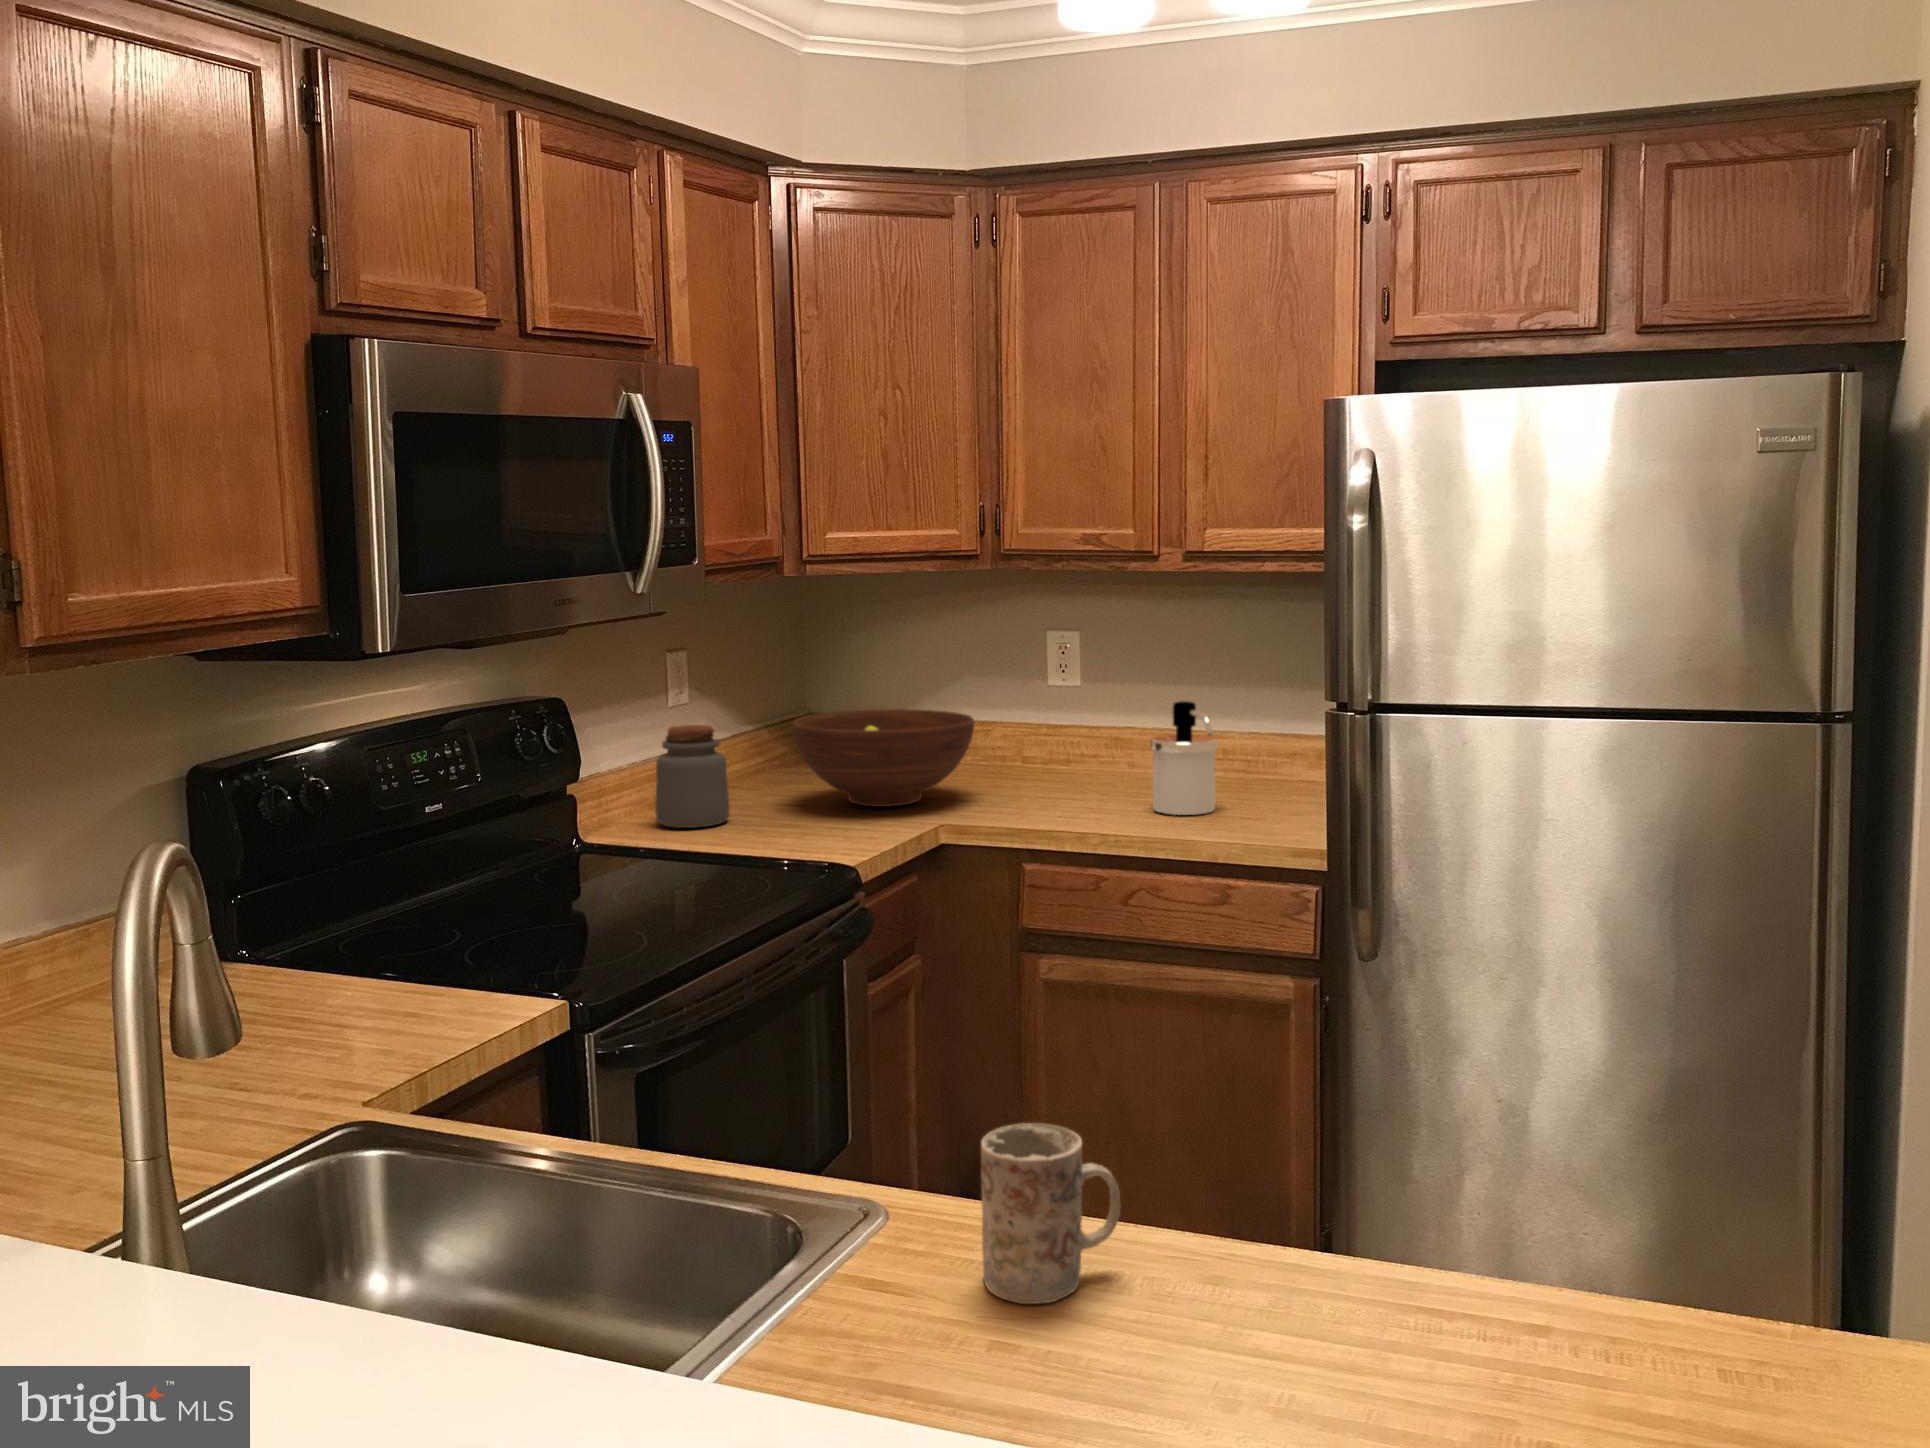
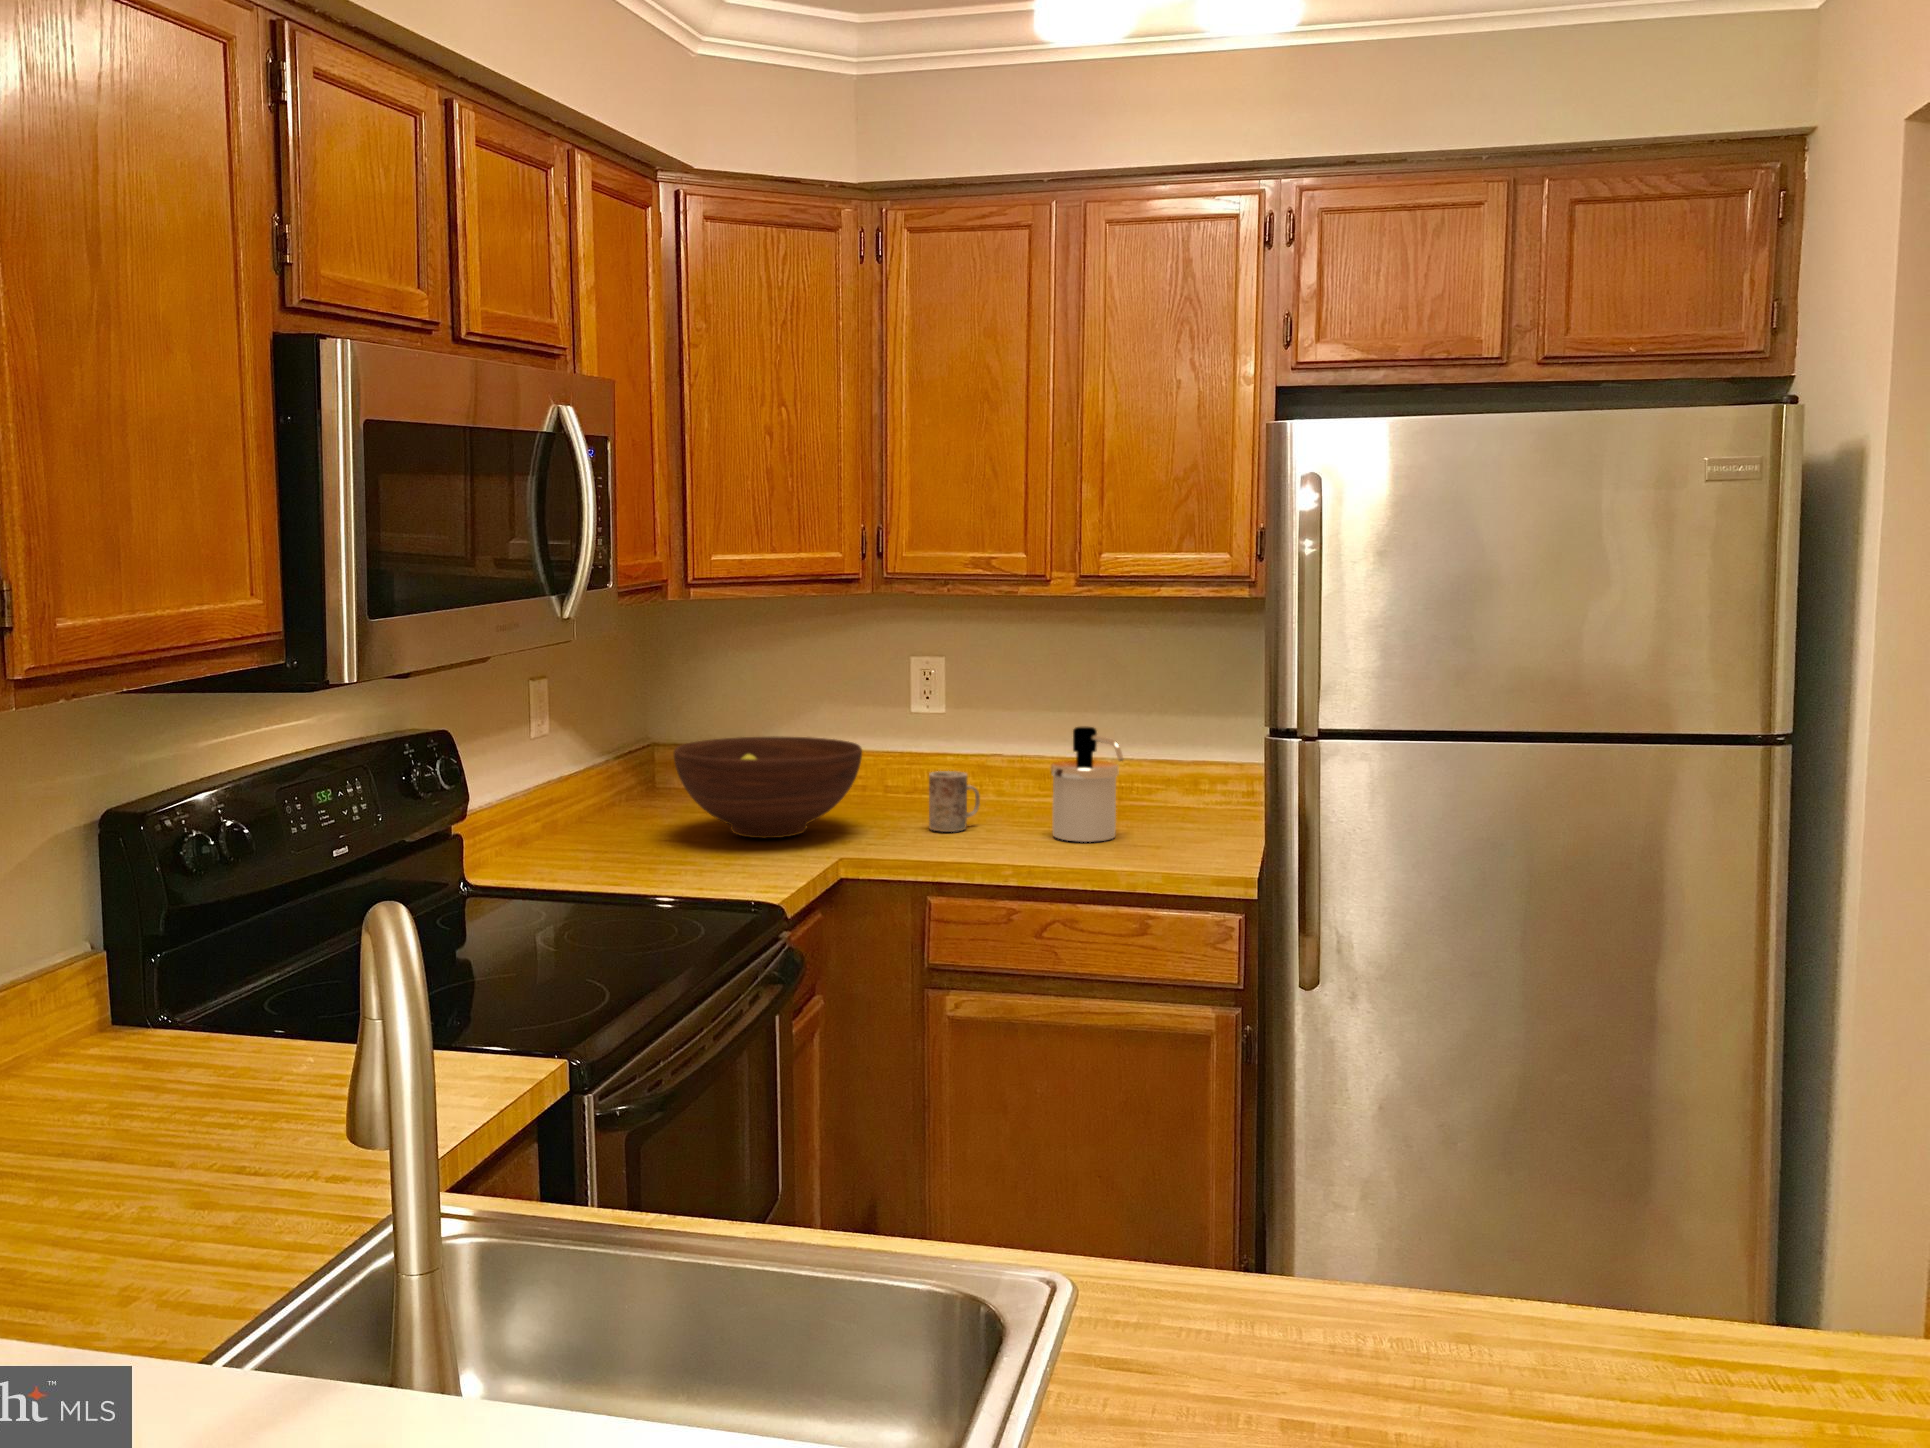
jar: present [655,725,730,828] -> none [537,756,616,865]
mug: present [981,1123,1120,1304] -> present [929,771,980,832]

